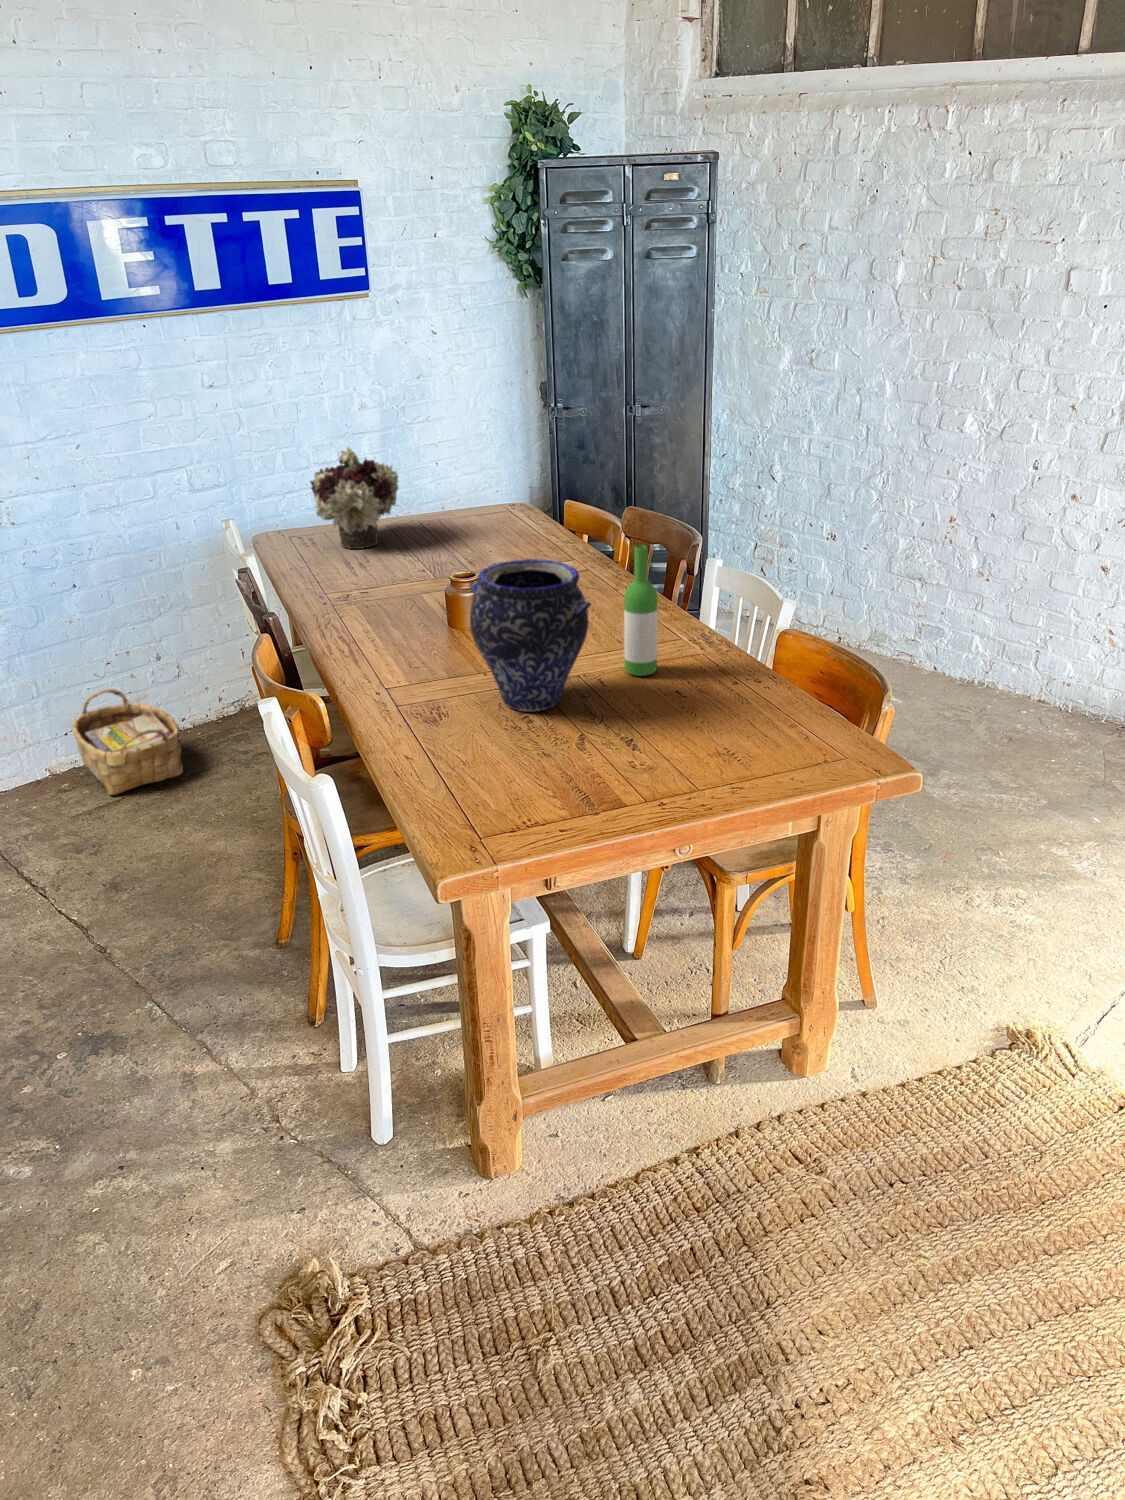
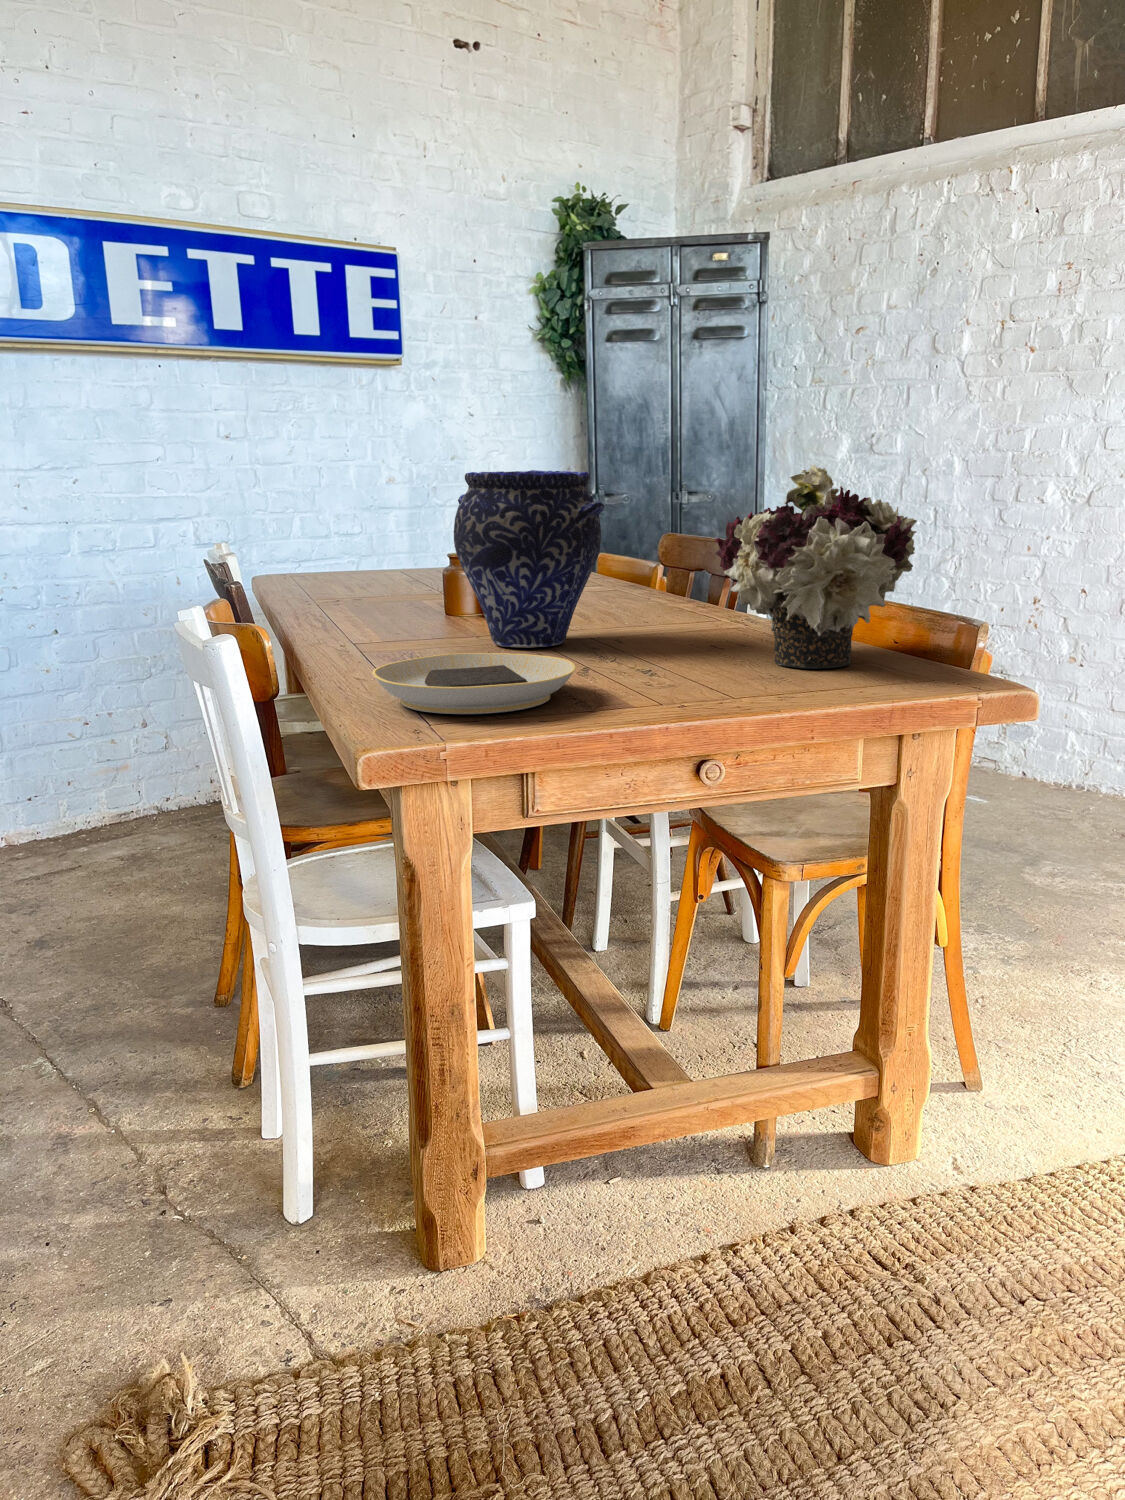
flower arrangement: present [310,447,399,549] -> present [715,465,917,668]
wine bottle: present [624,545,658,676] -> none [649,466,690,631]
woven basket: present [72,689,183,795] -> none [33,748,153,860]
plate: none [431,751,582,830] -> present [373,653,576,714]

